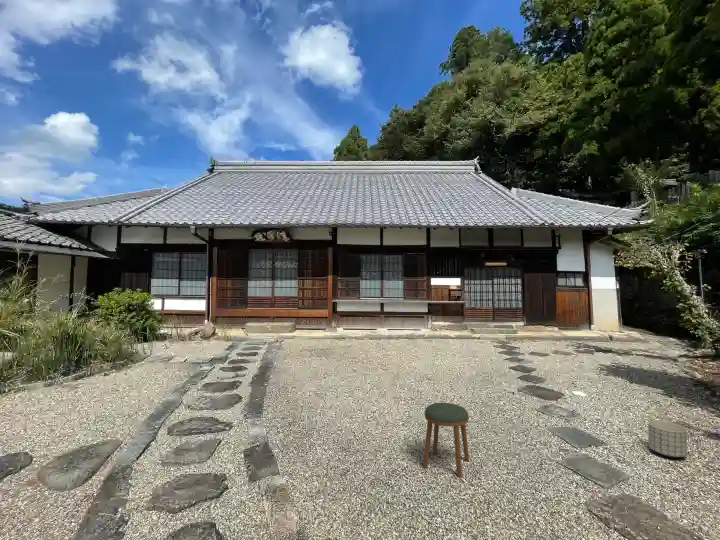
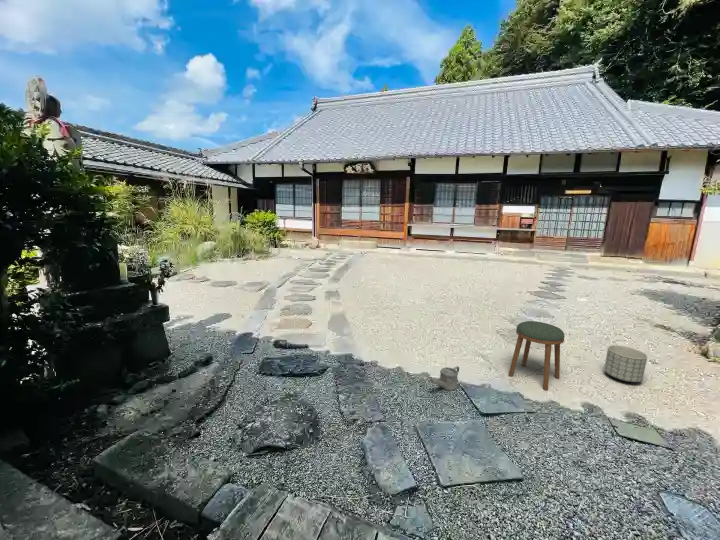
stool: present [423,403,469,477] -> present [509,321,565,390]
watering can: none [537,475,560,510] -> present [430,366,459,391]

